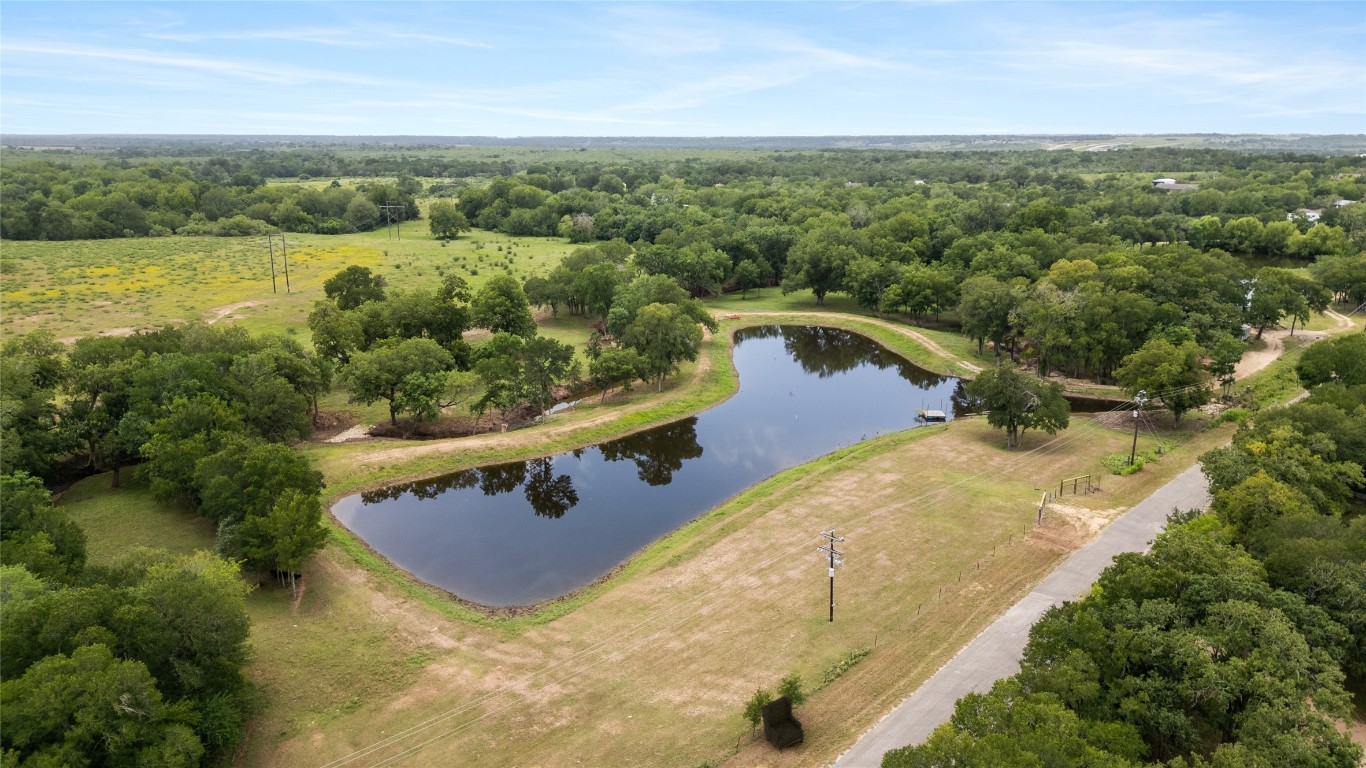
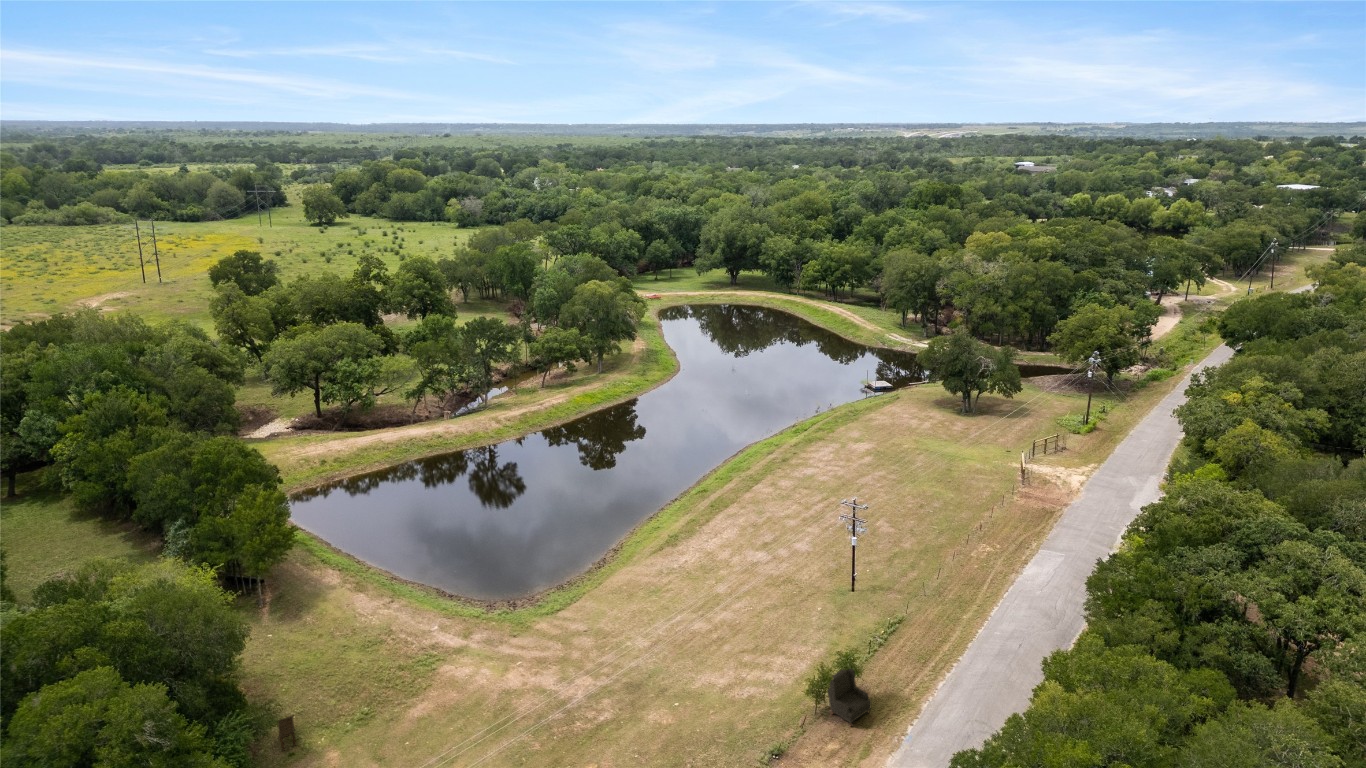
bench: none [284,695,301,725] -> present [278,716,296,751]

